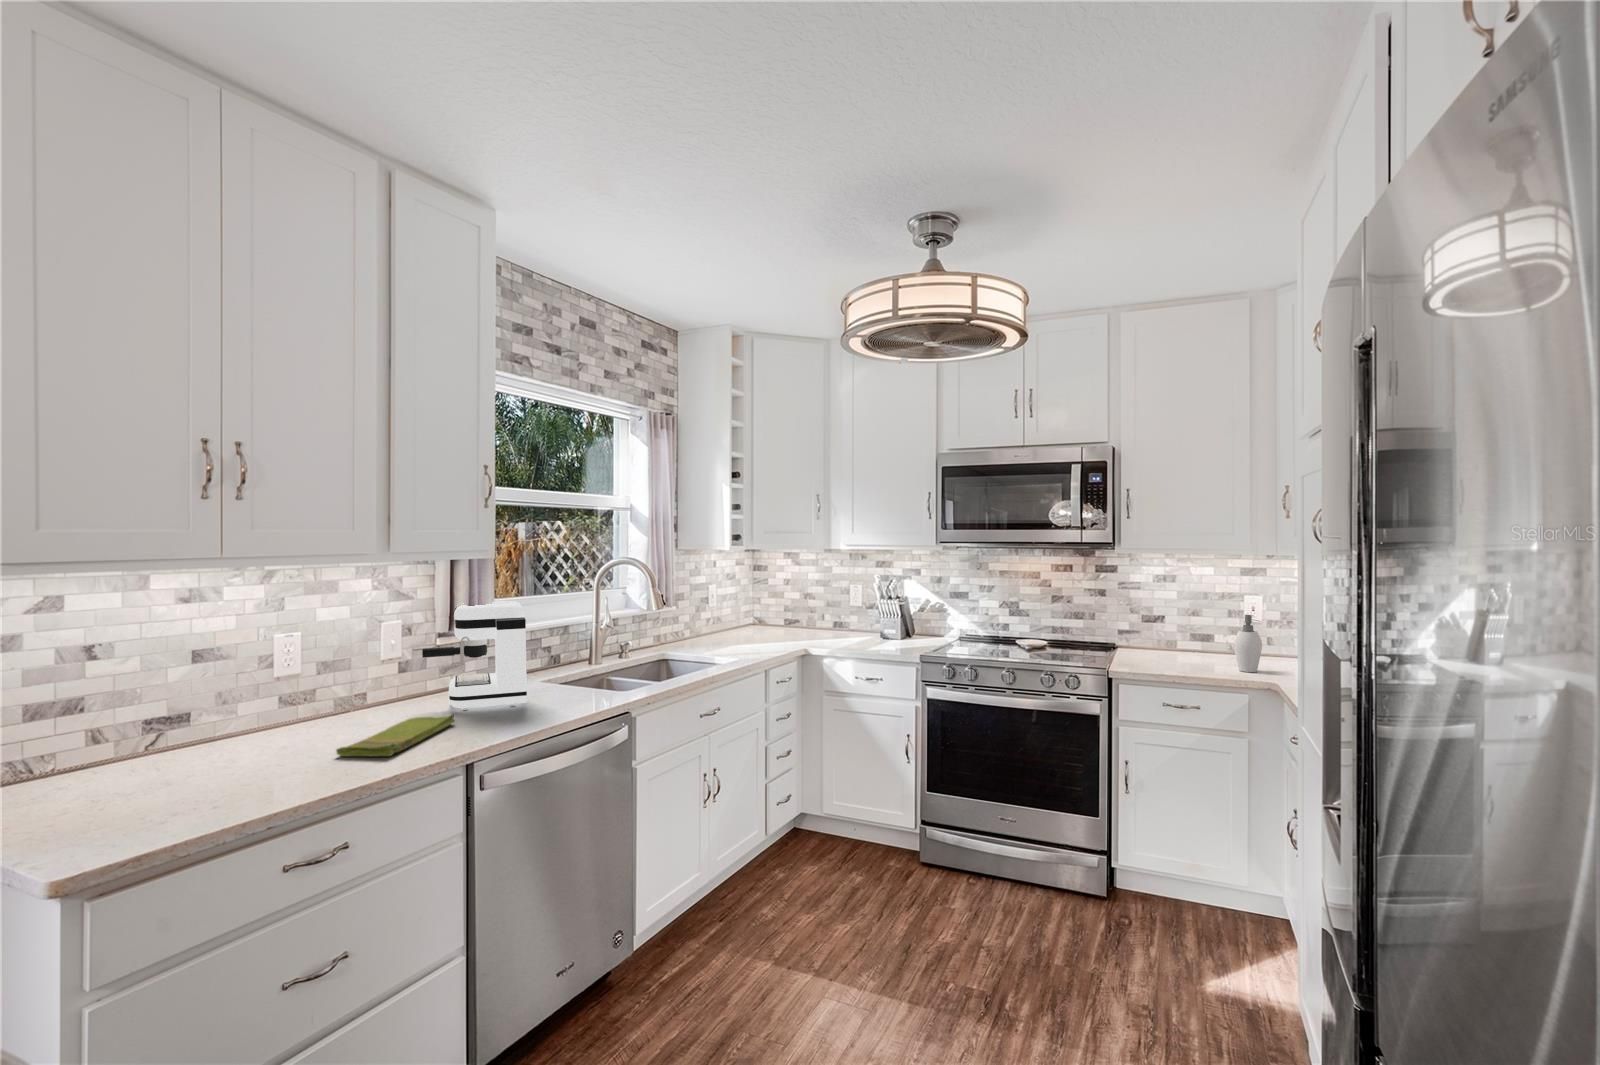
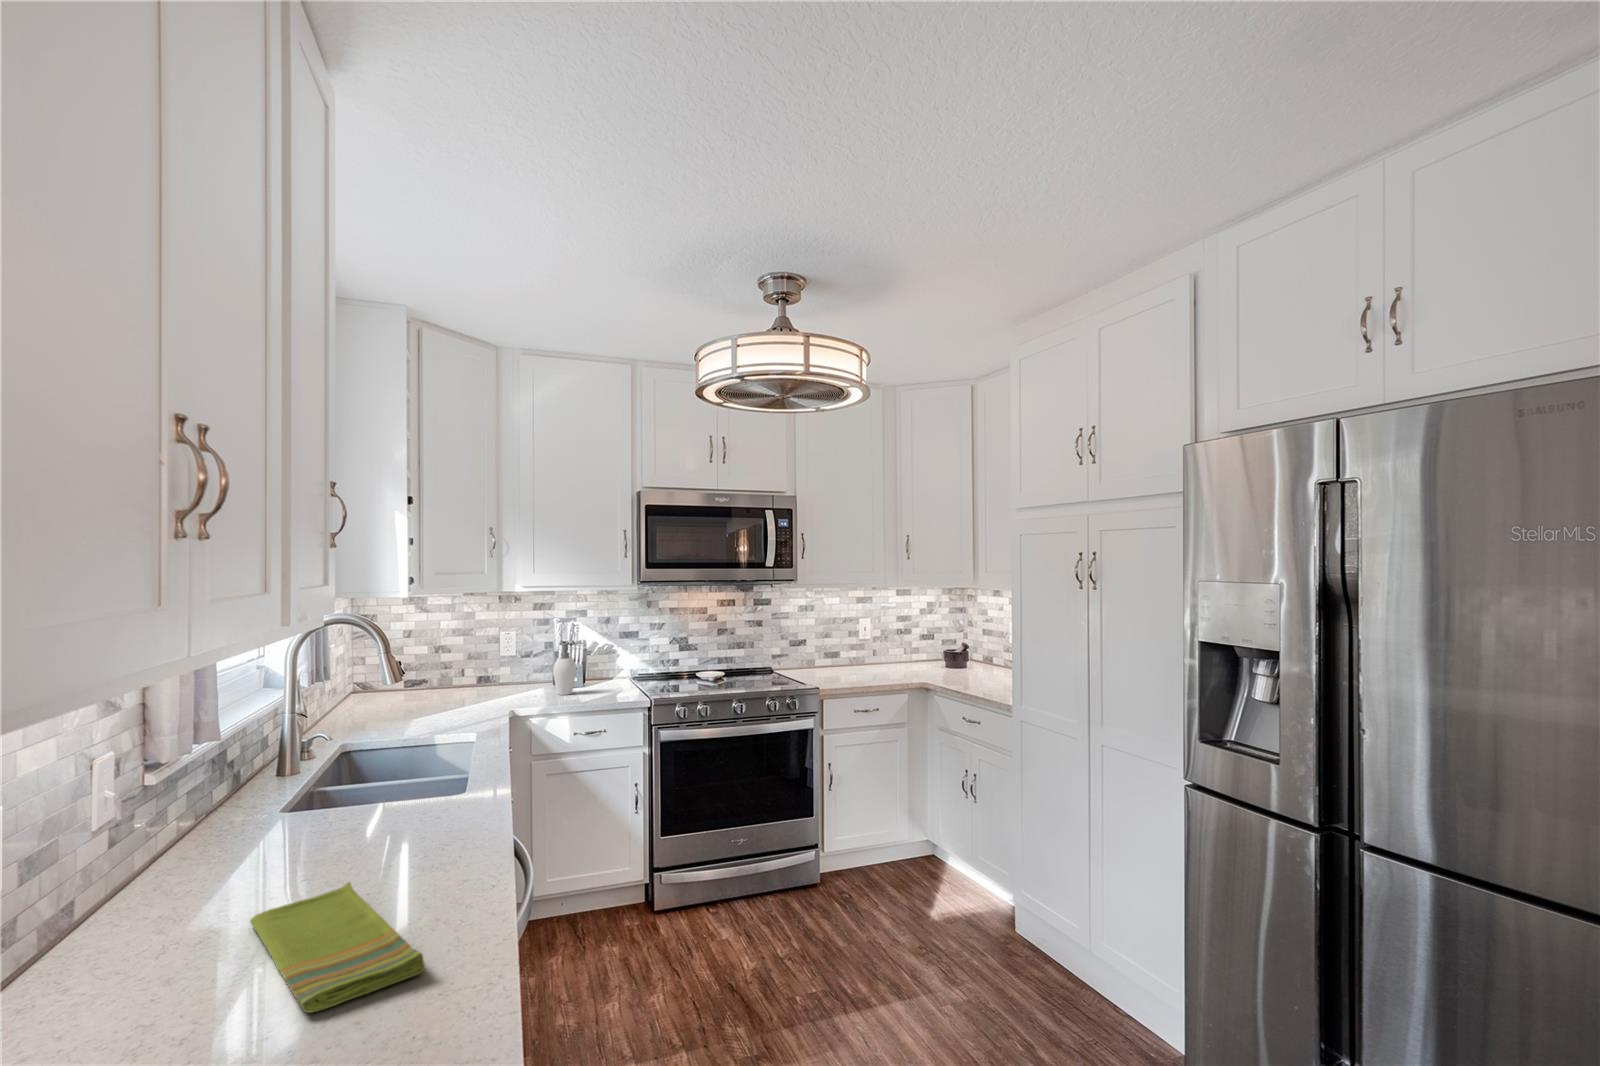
coffee maker: present [422,601,527,710] -> none [164,682,389,879]
soap dispenser: present [1234,615,1262,672] -> present [553,643,576,695]

